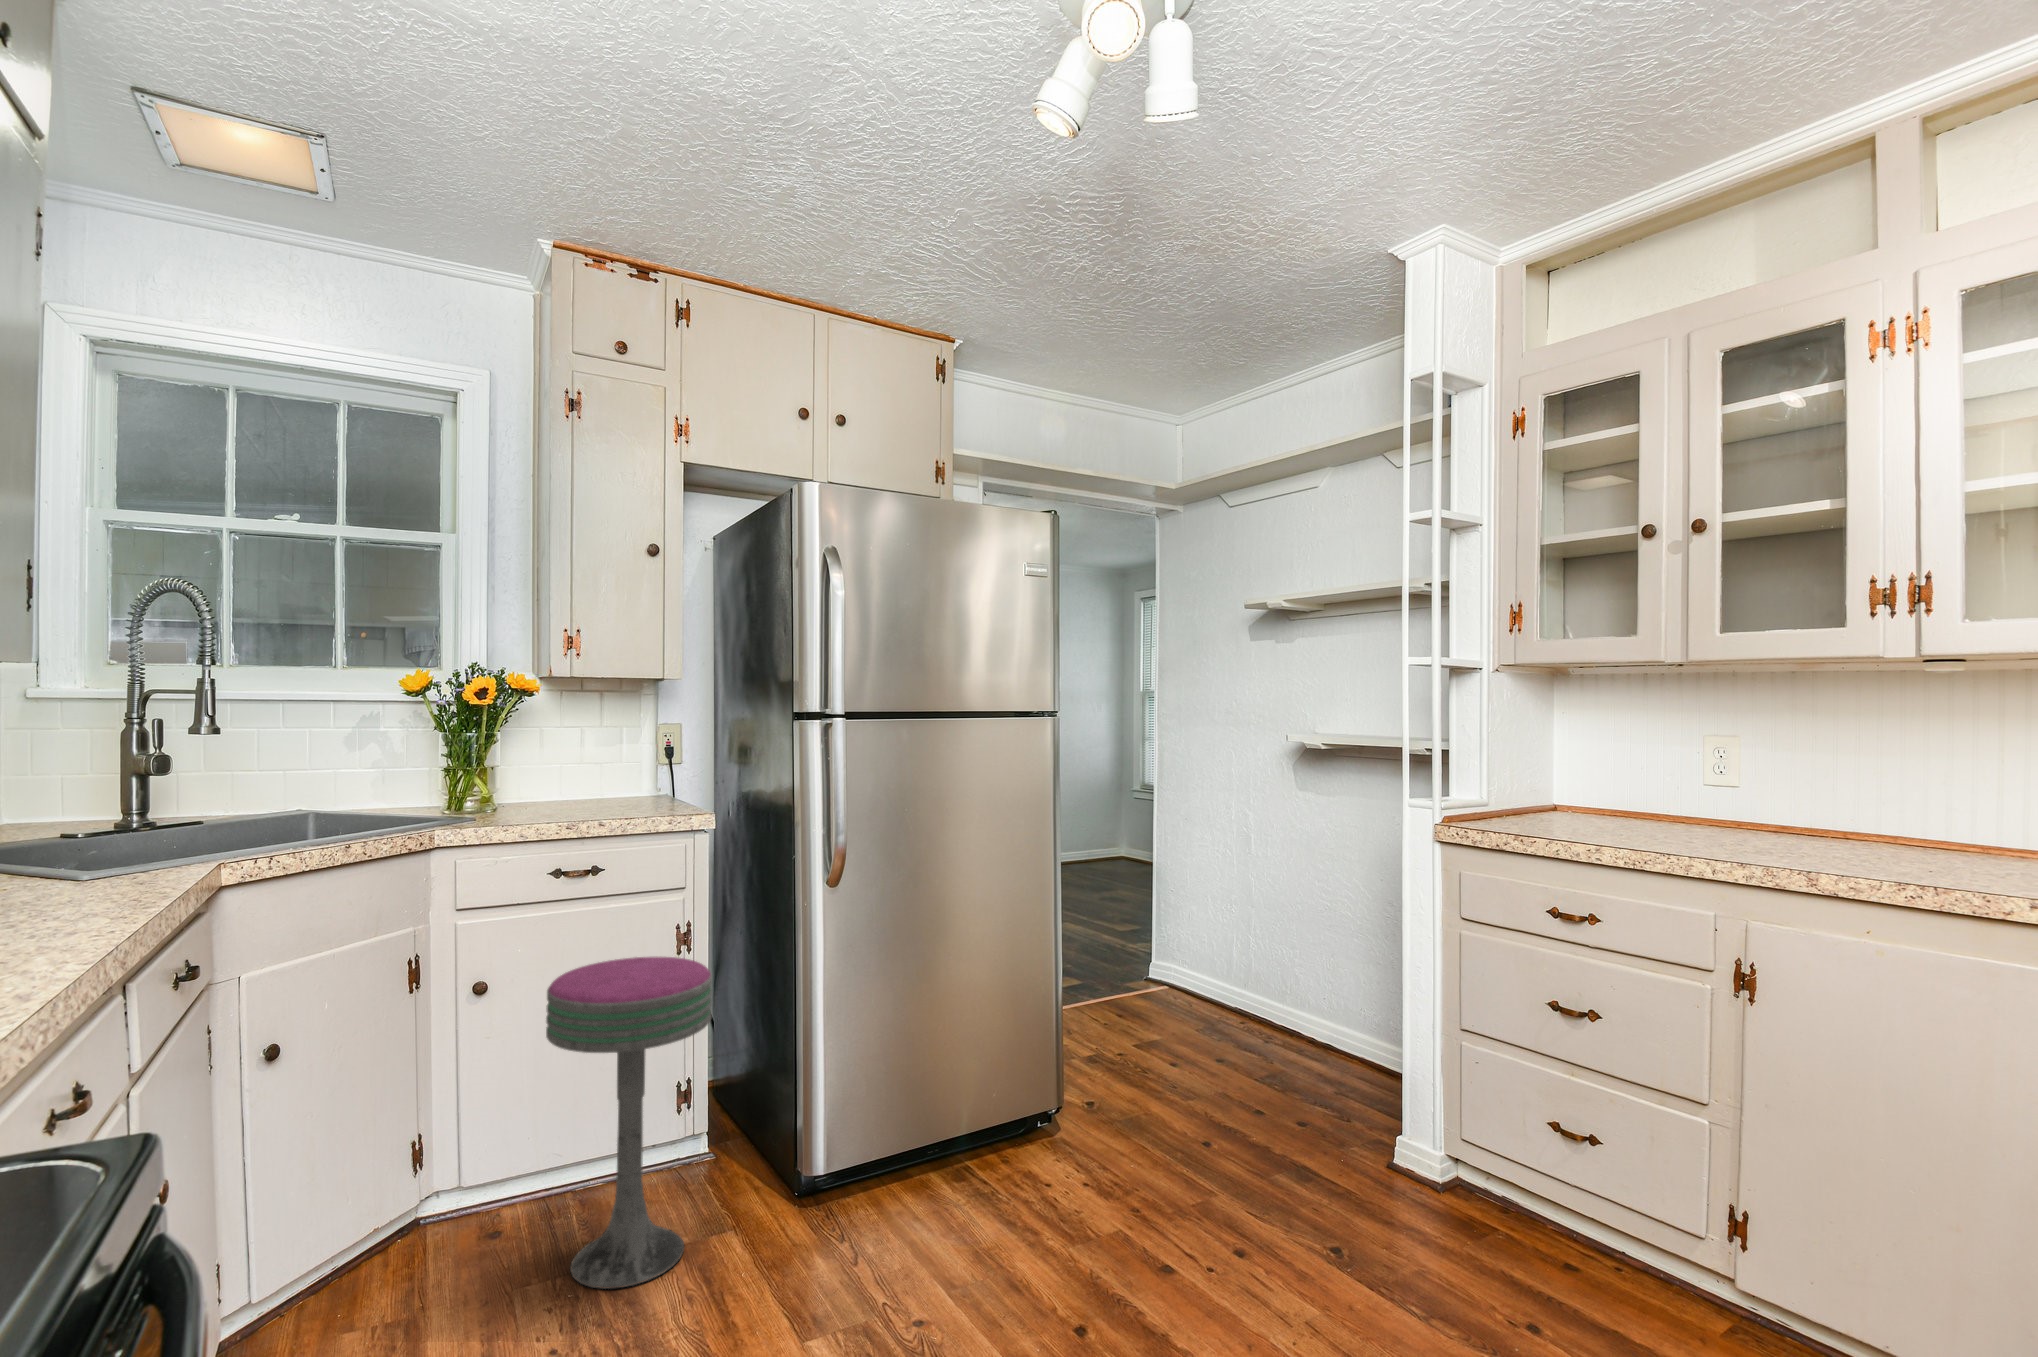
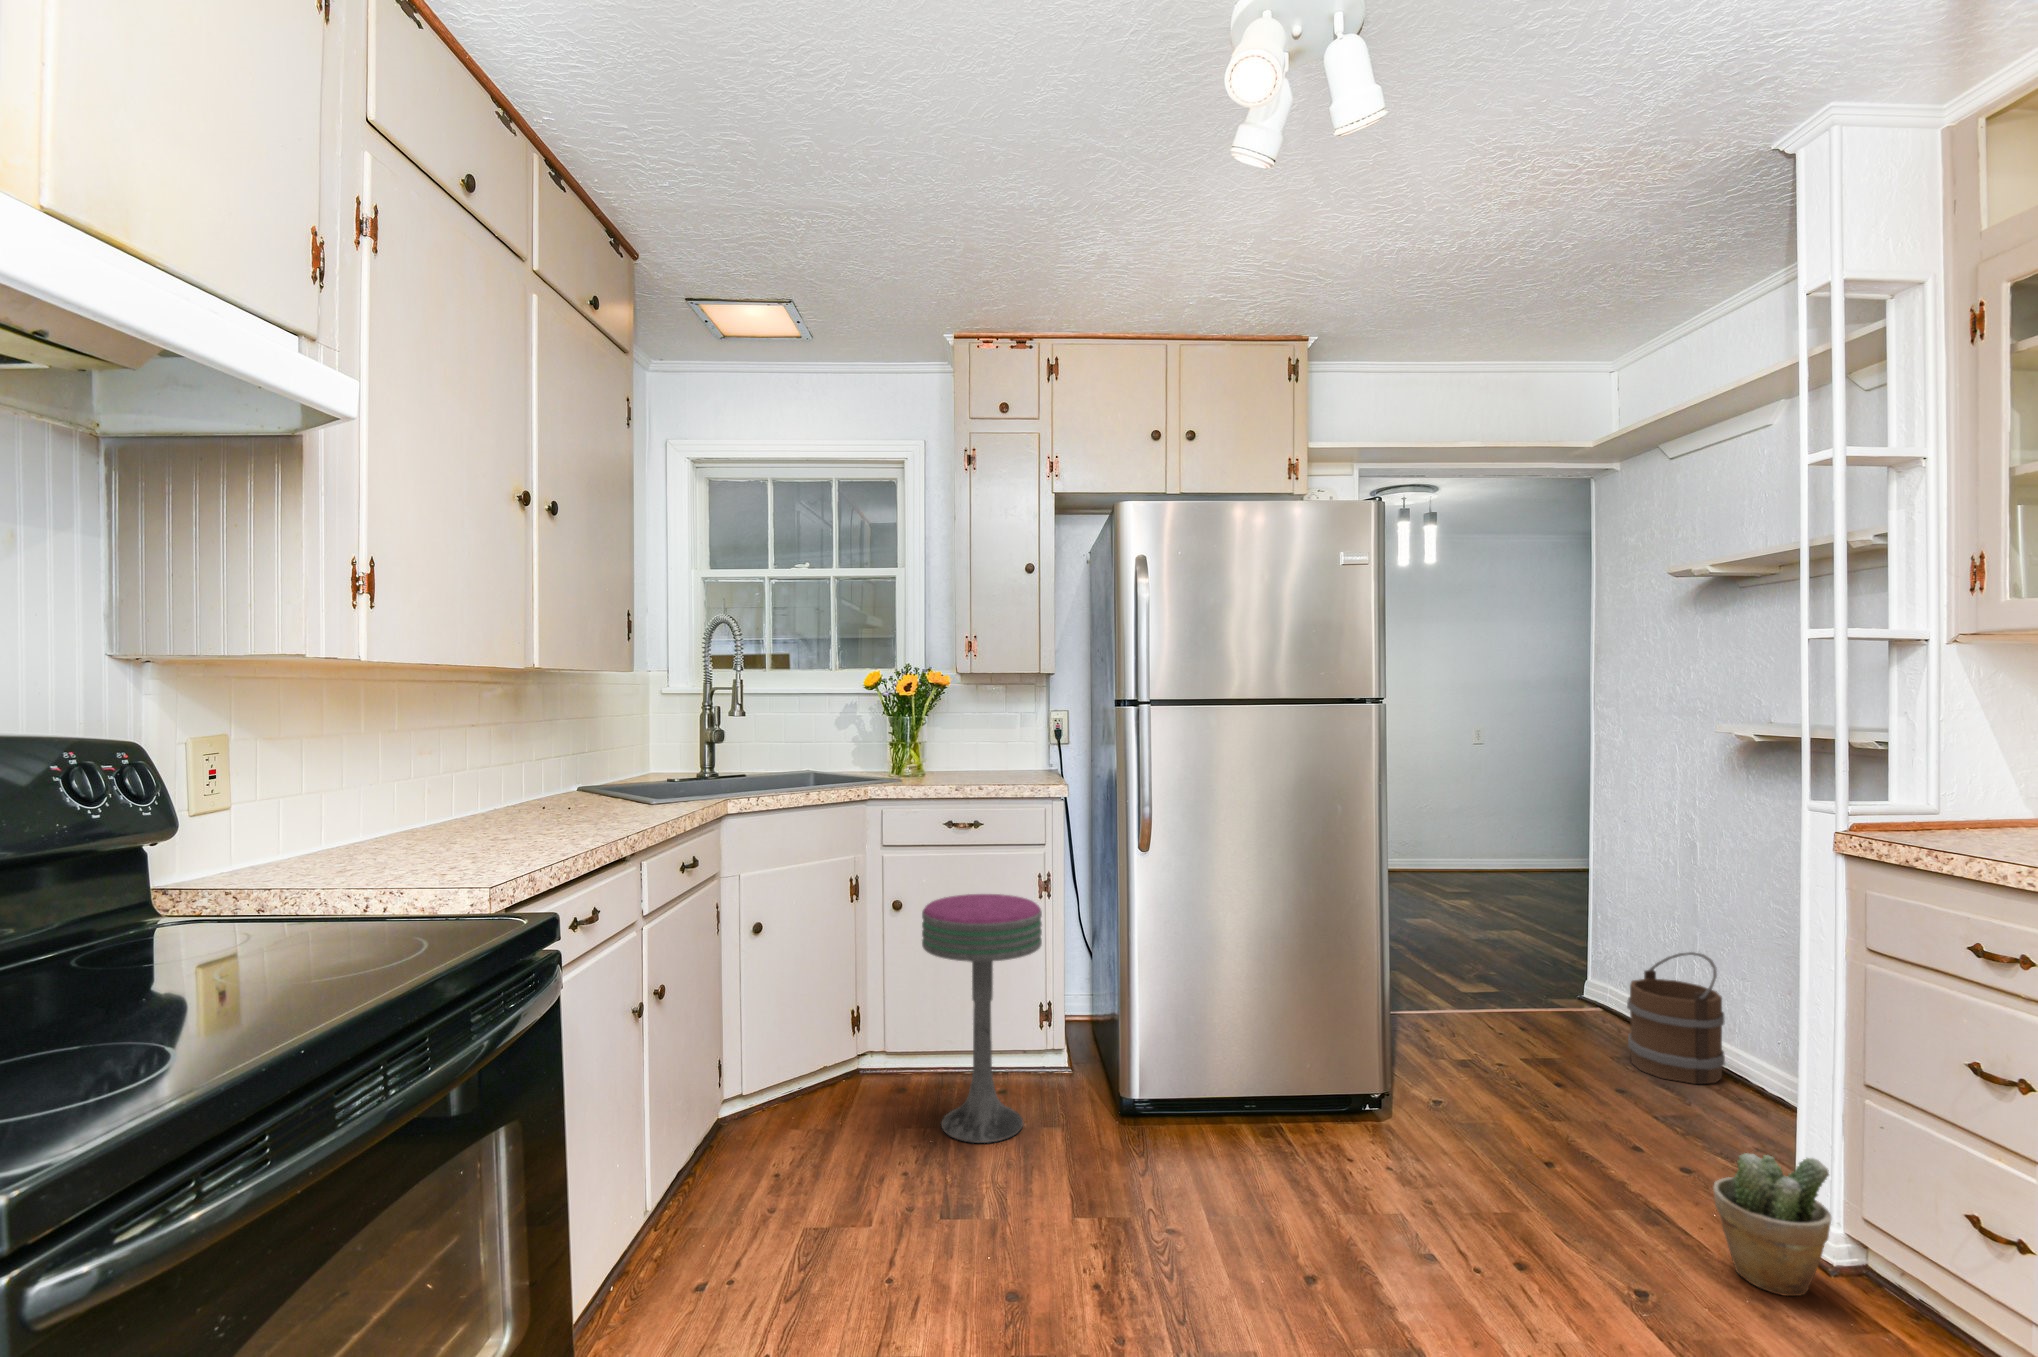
bucket: none [1210,928,1283,1042] -> present [1627,952,1725,1084]
potted plant: none [1360,1091,1445,1214] -> present [1713,1153,1831,1296]

